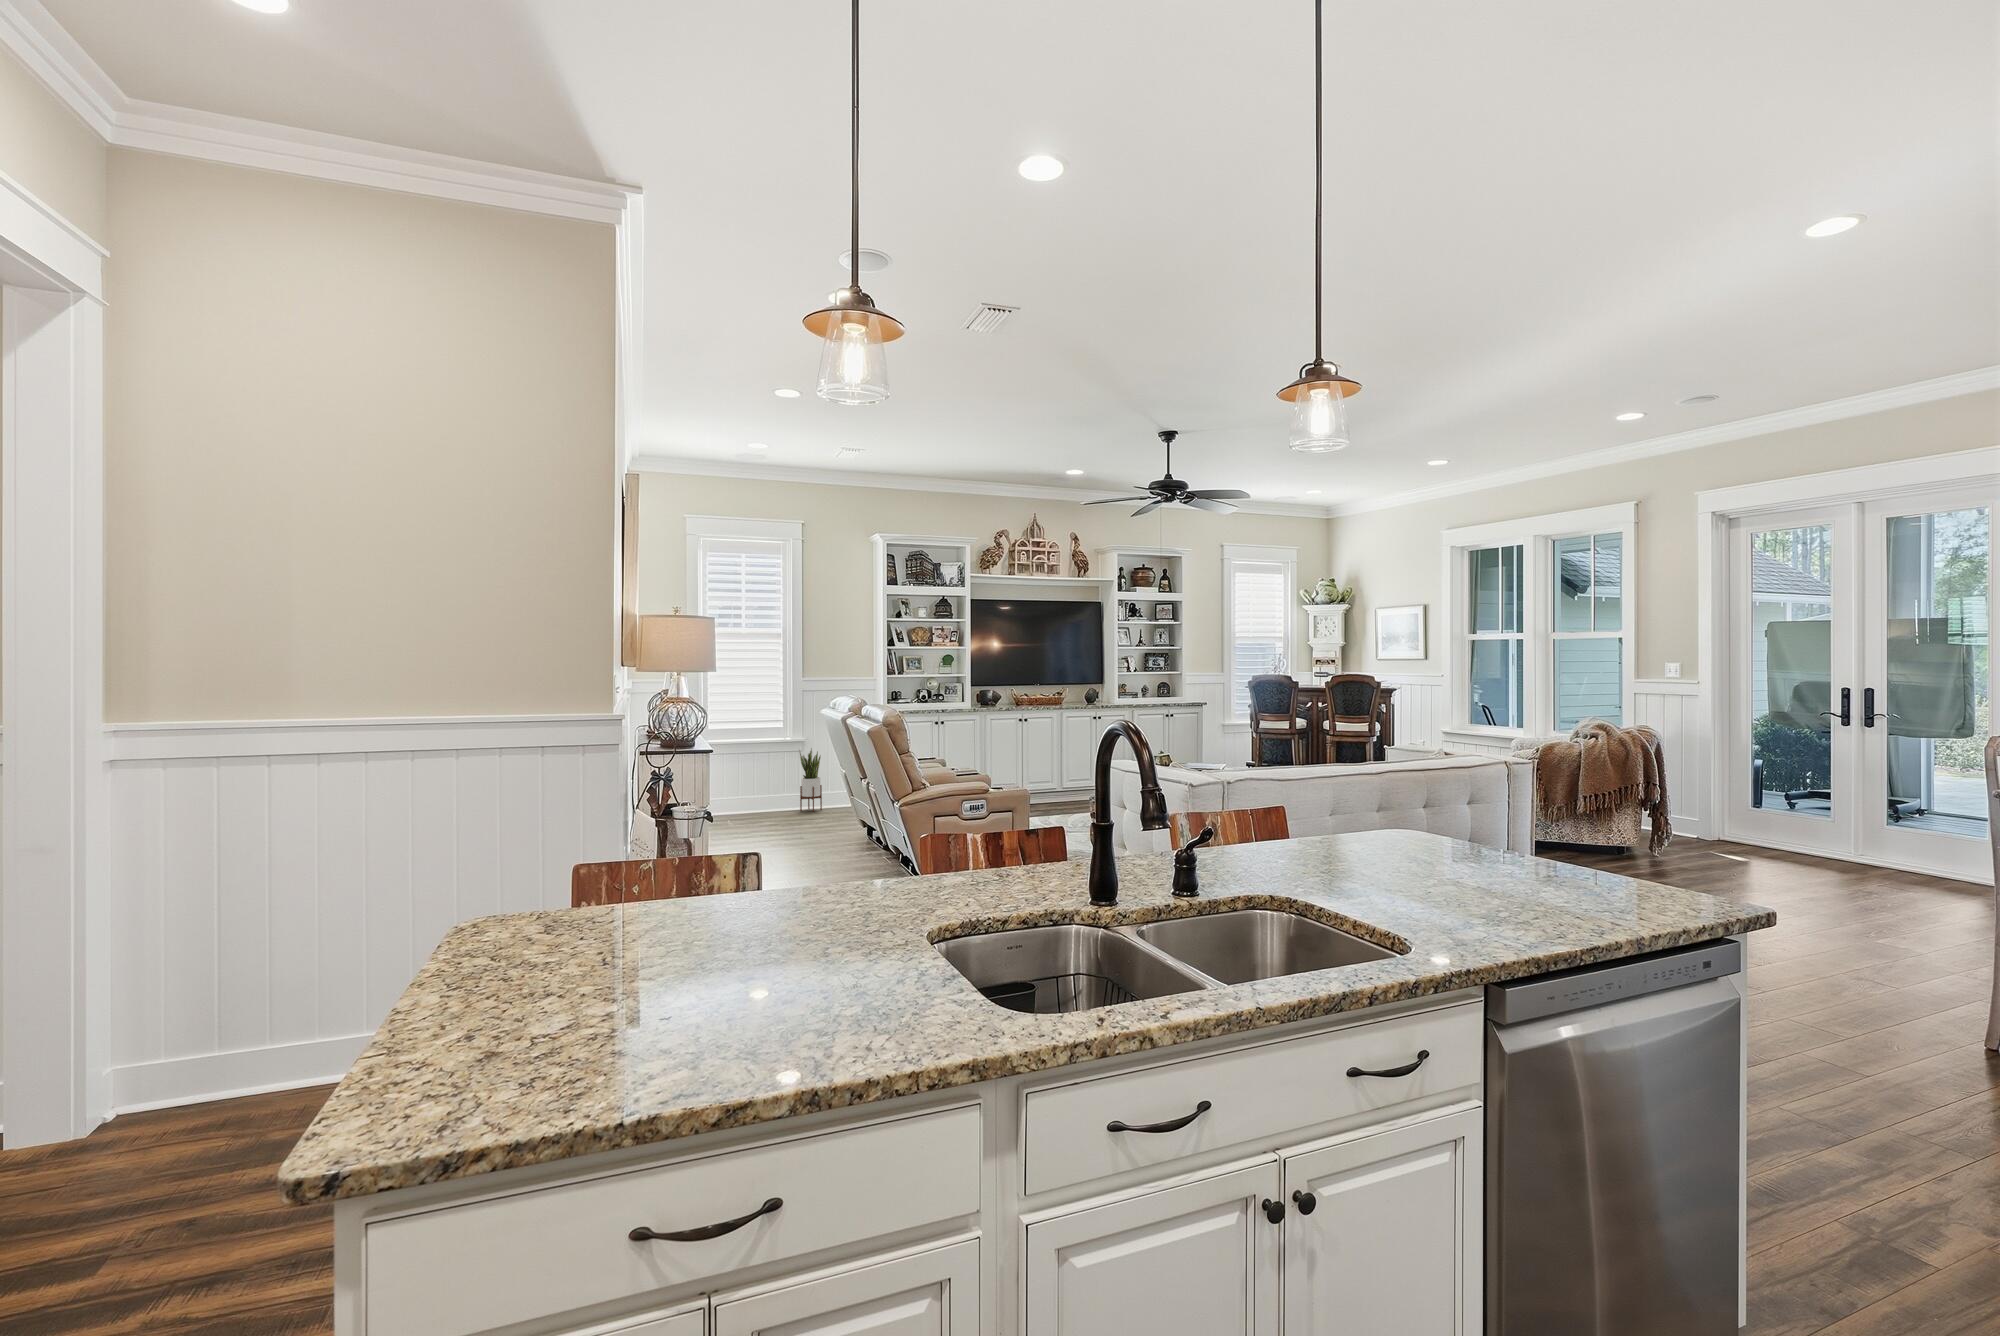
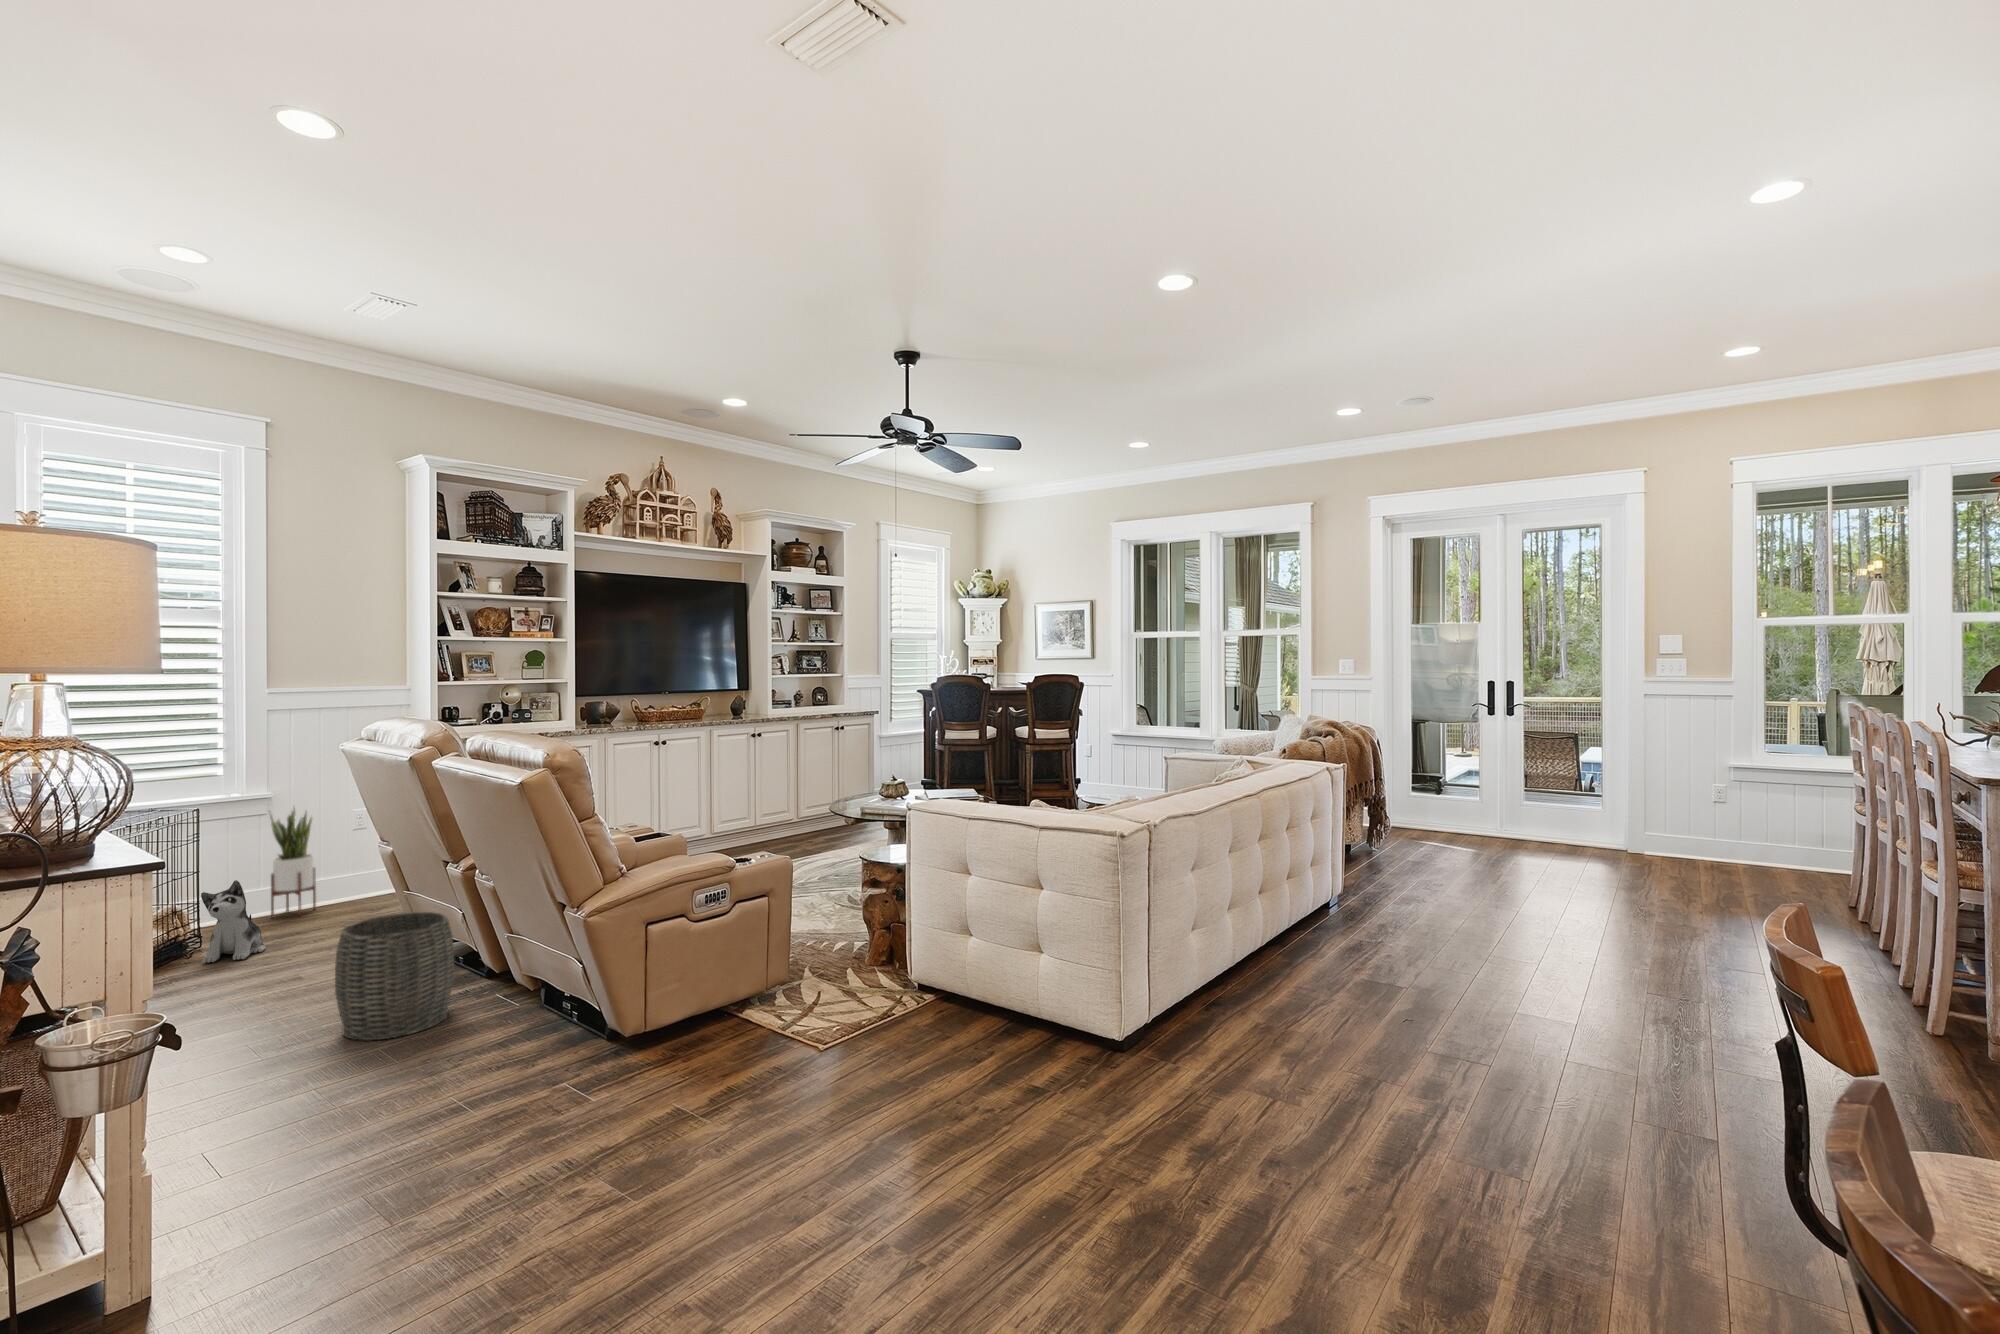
plush toy: none [765,785,793,828] -> present [201,880,265,963]
woven basket: none [808,804,861,865] -> present [335,912,454,1040]

